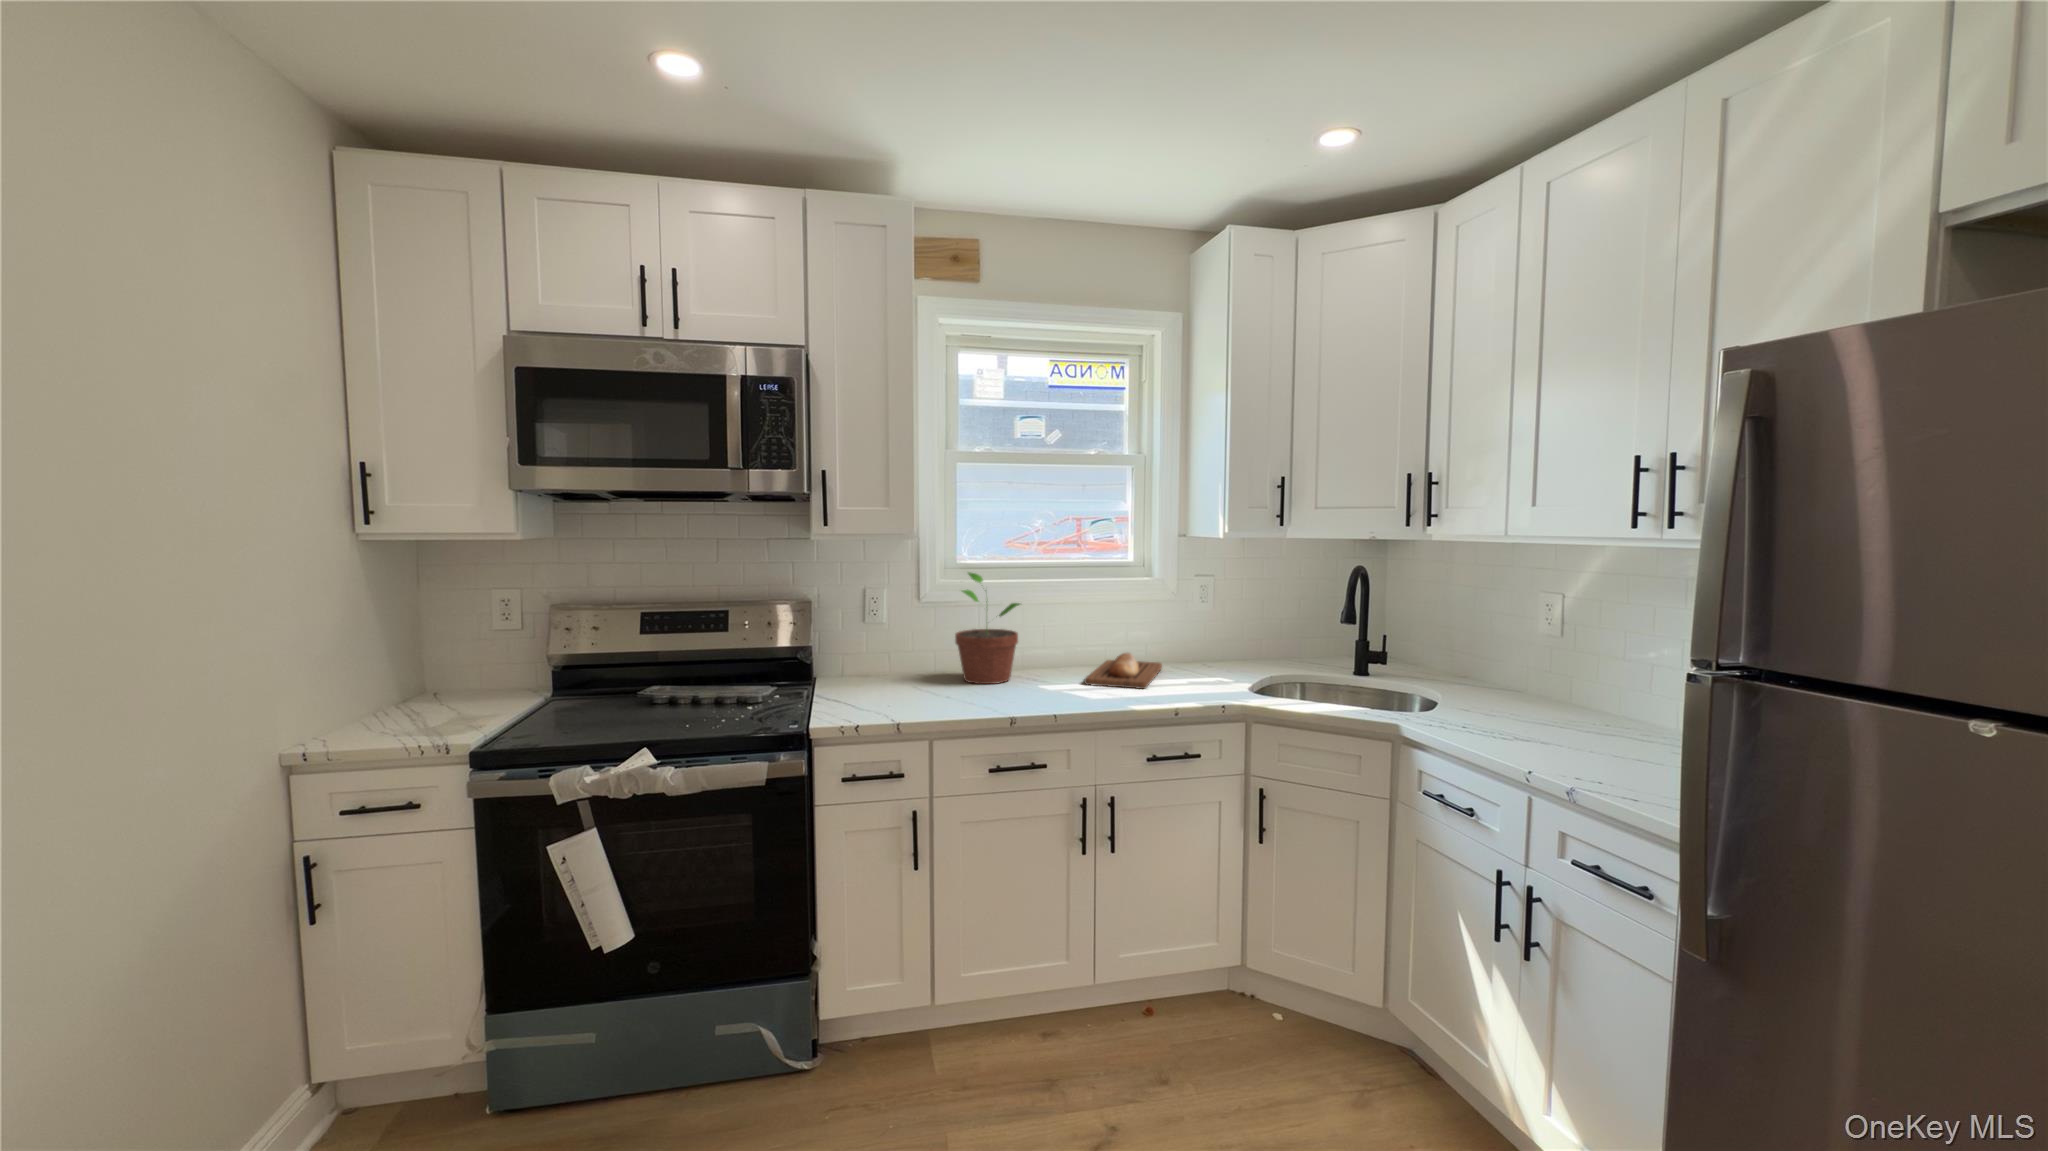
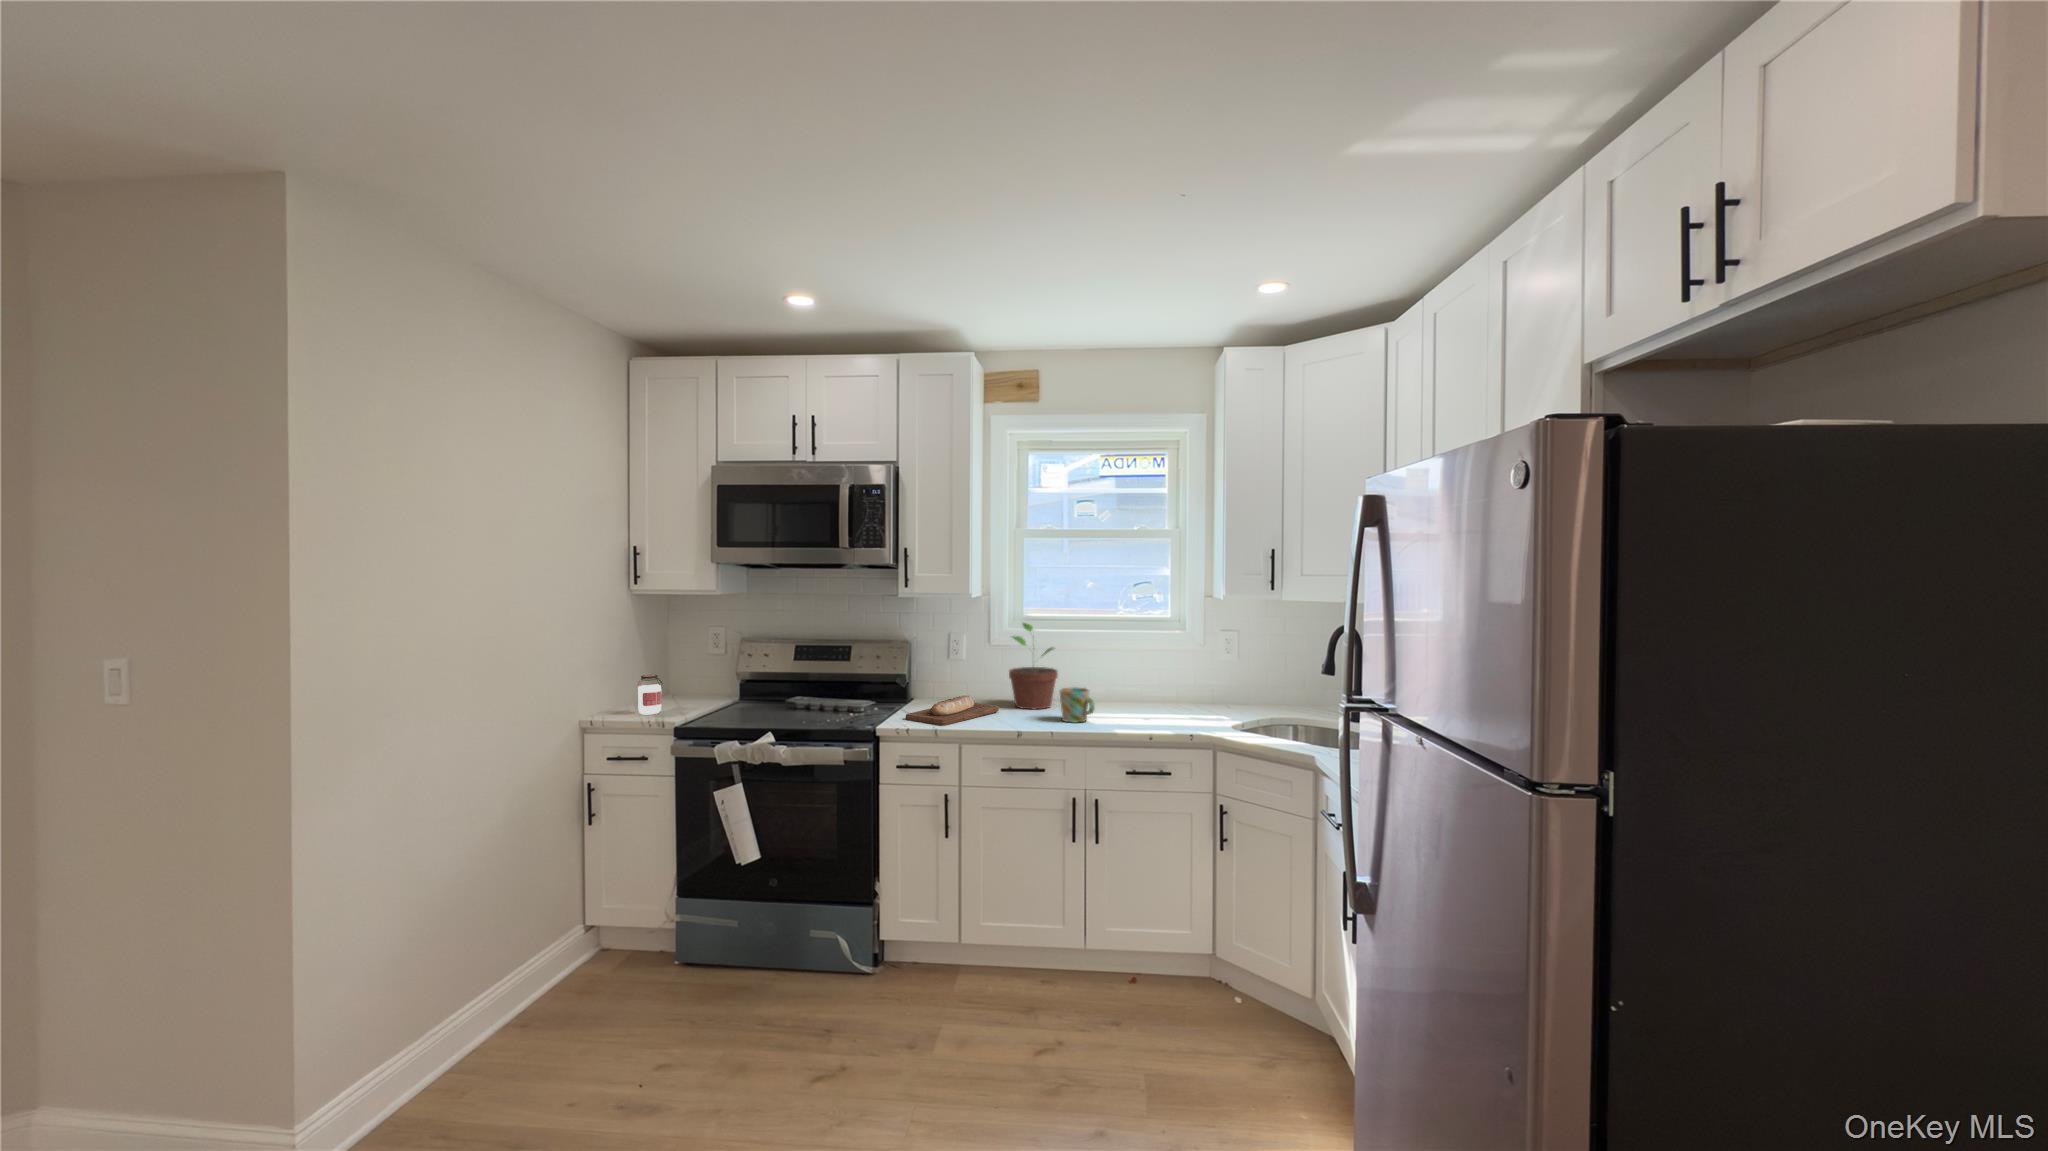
mug: none [1042,653,1091,699] -> present [1059,687,1095,723]
bread loaf: present [1084,653,1162,689] -> present [906,696,999,726]
jar: none [386,669,434,735] -> present [637,675,662,715]

